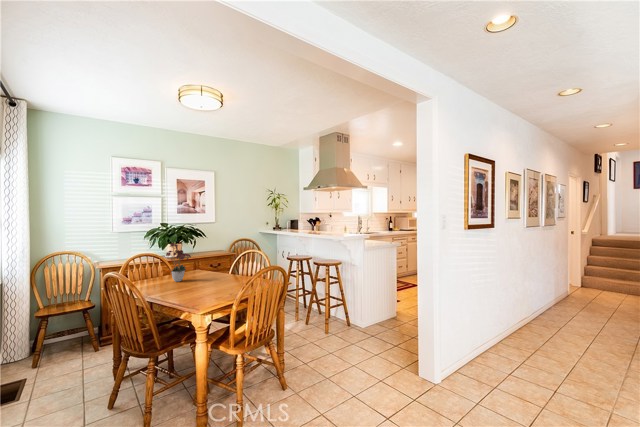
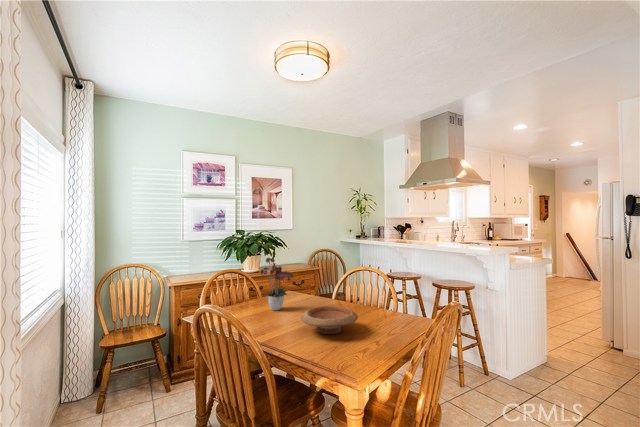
wooden bowl: none [186,276,227,293] -> present [301,306,358,334]

